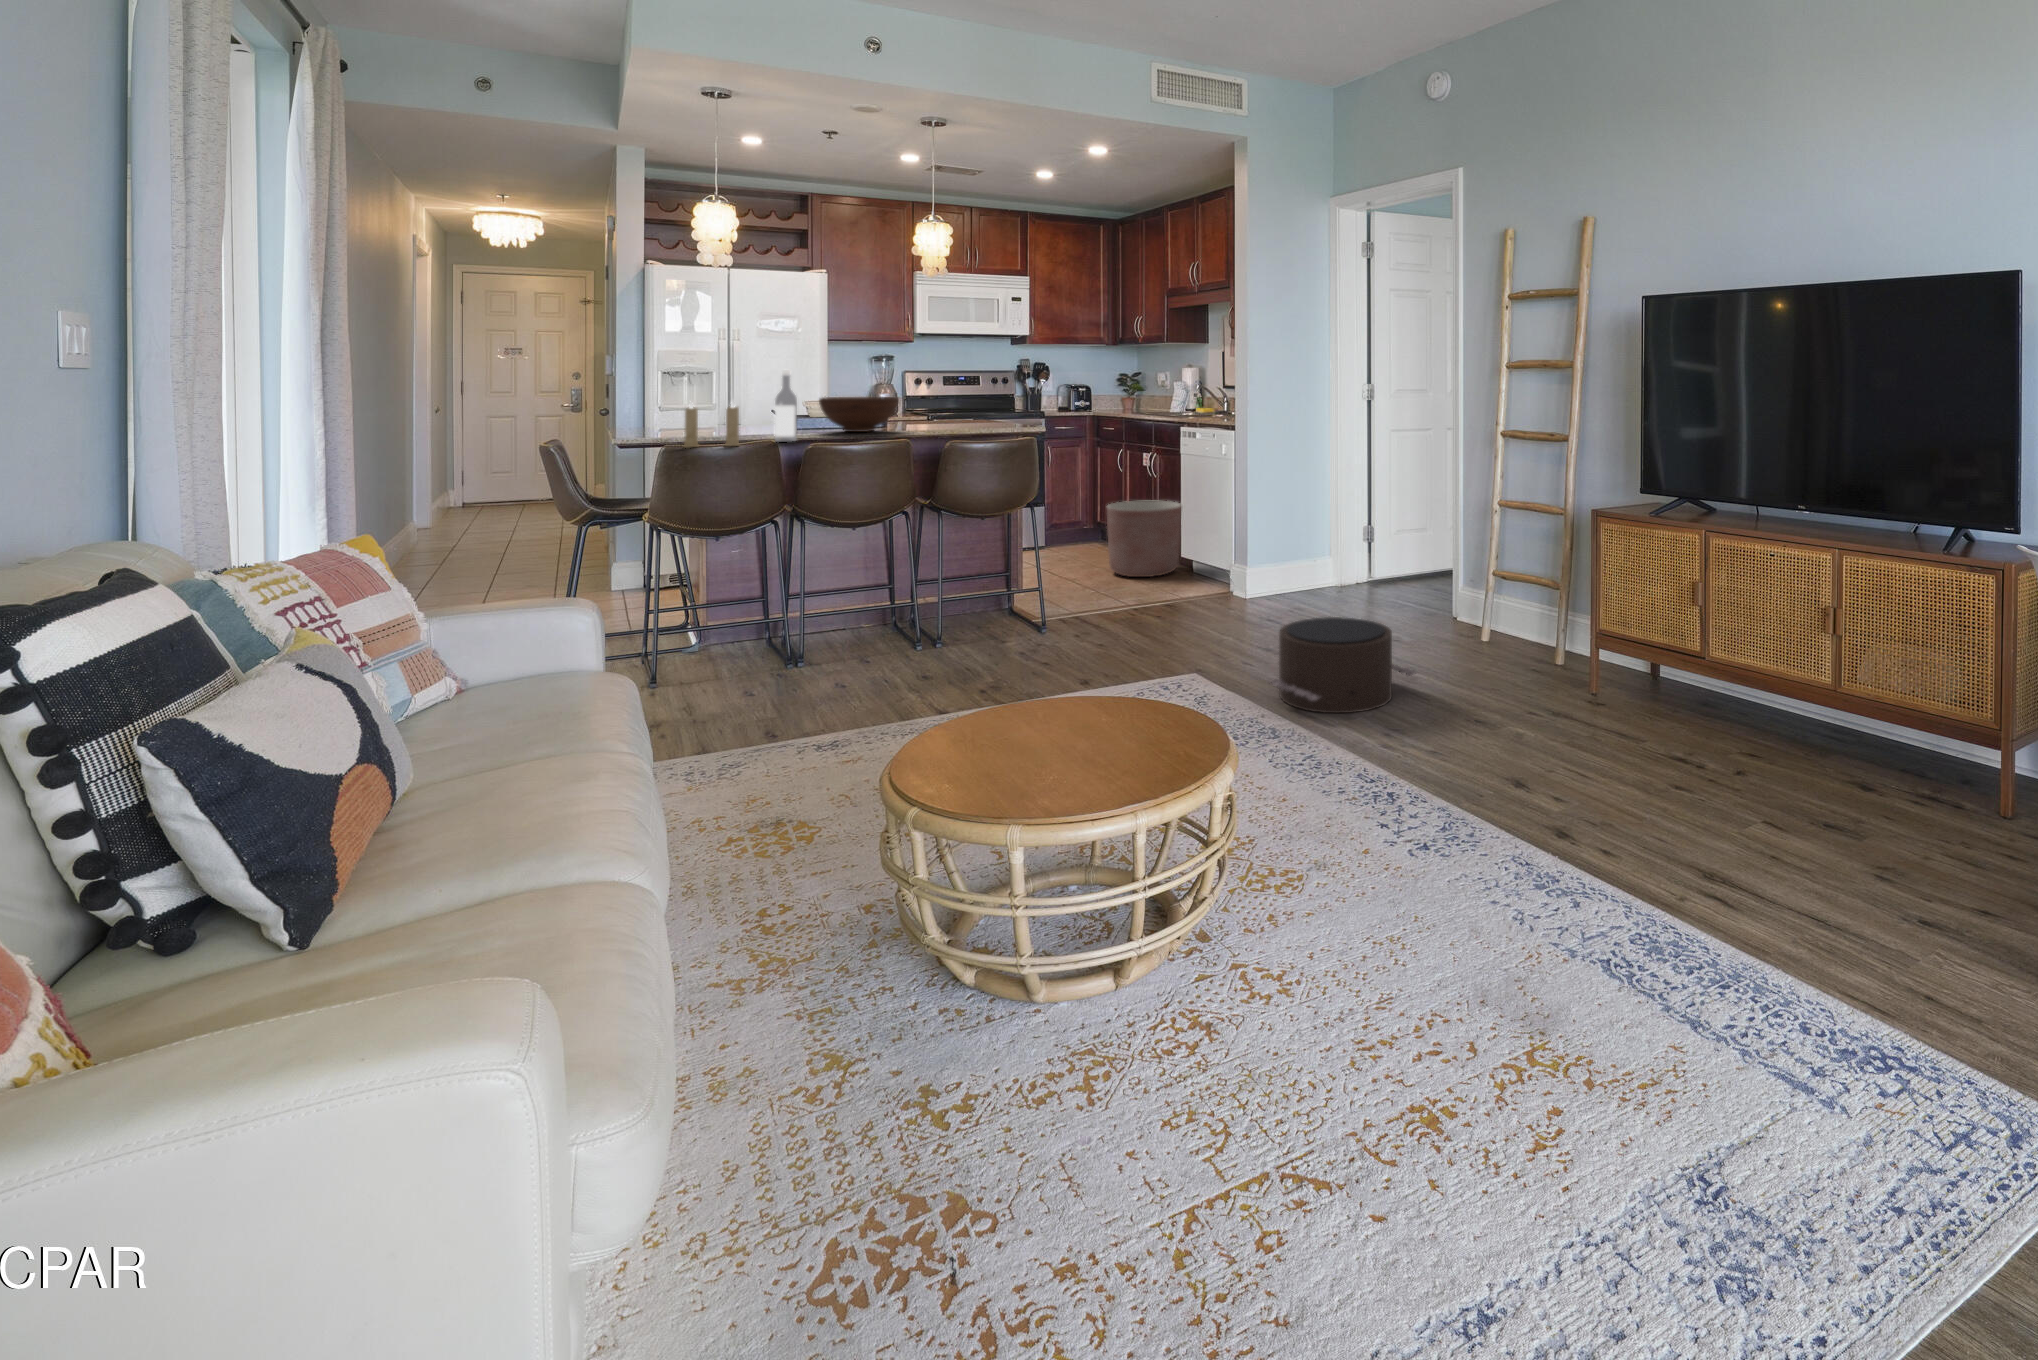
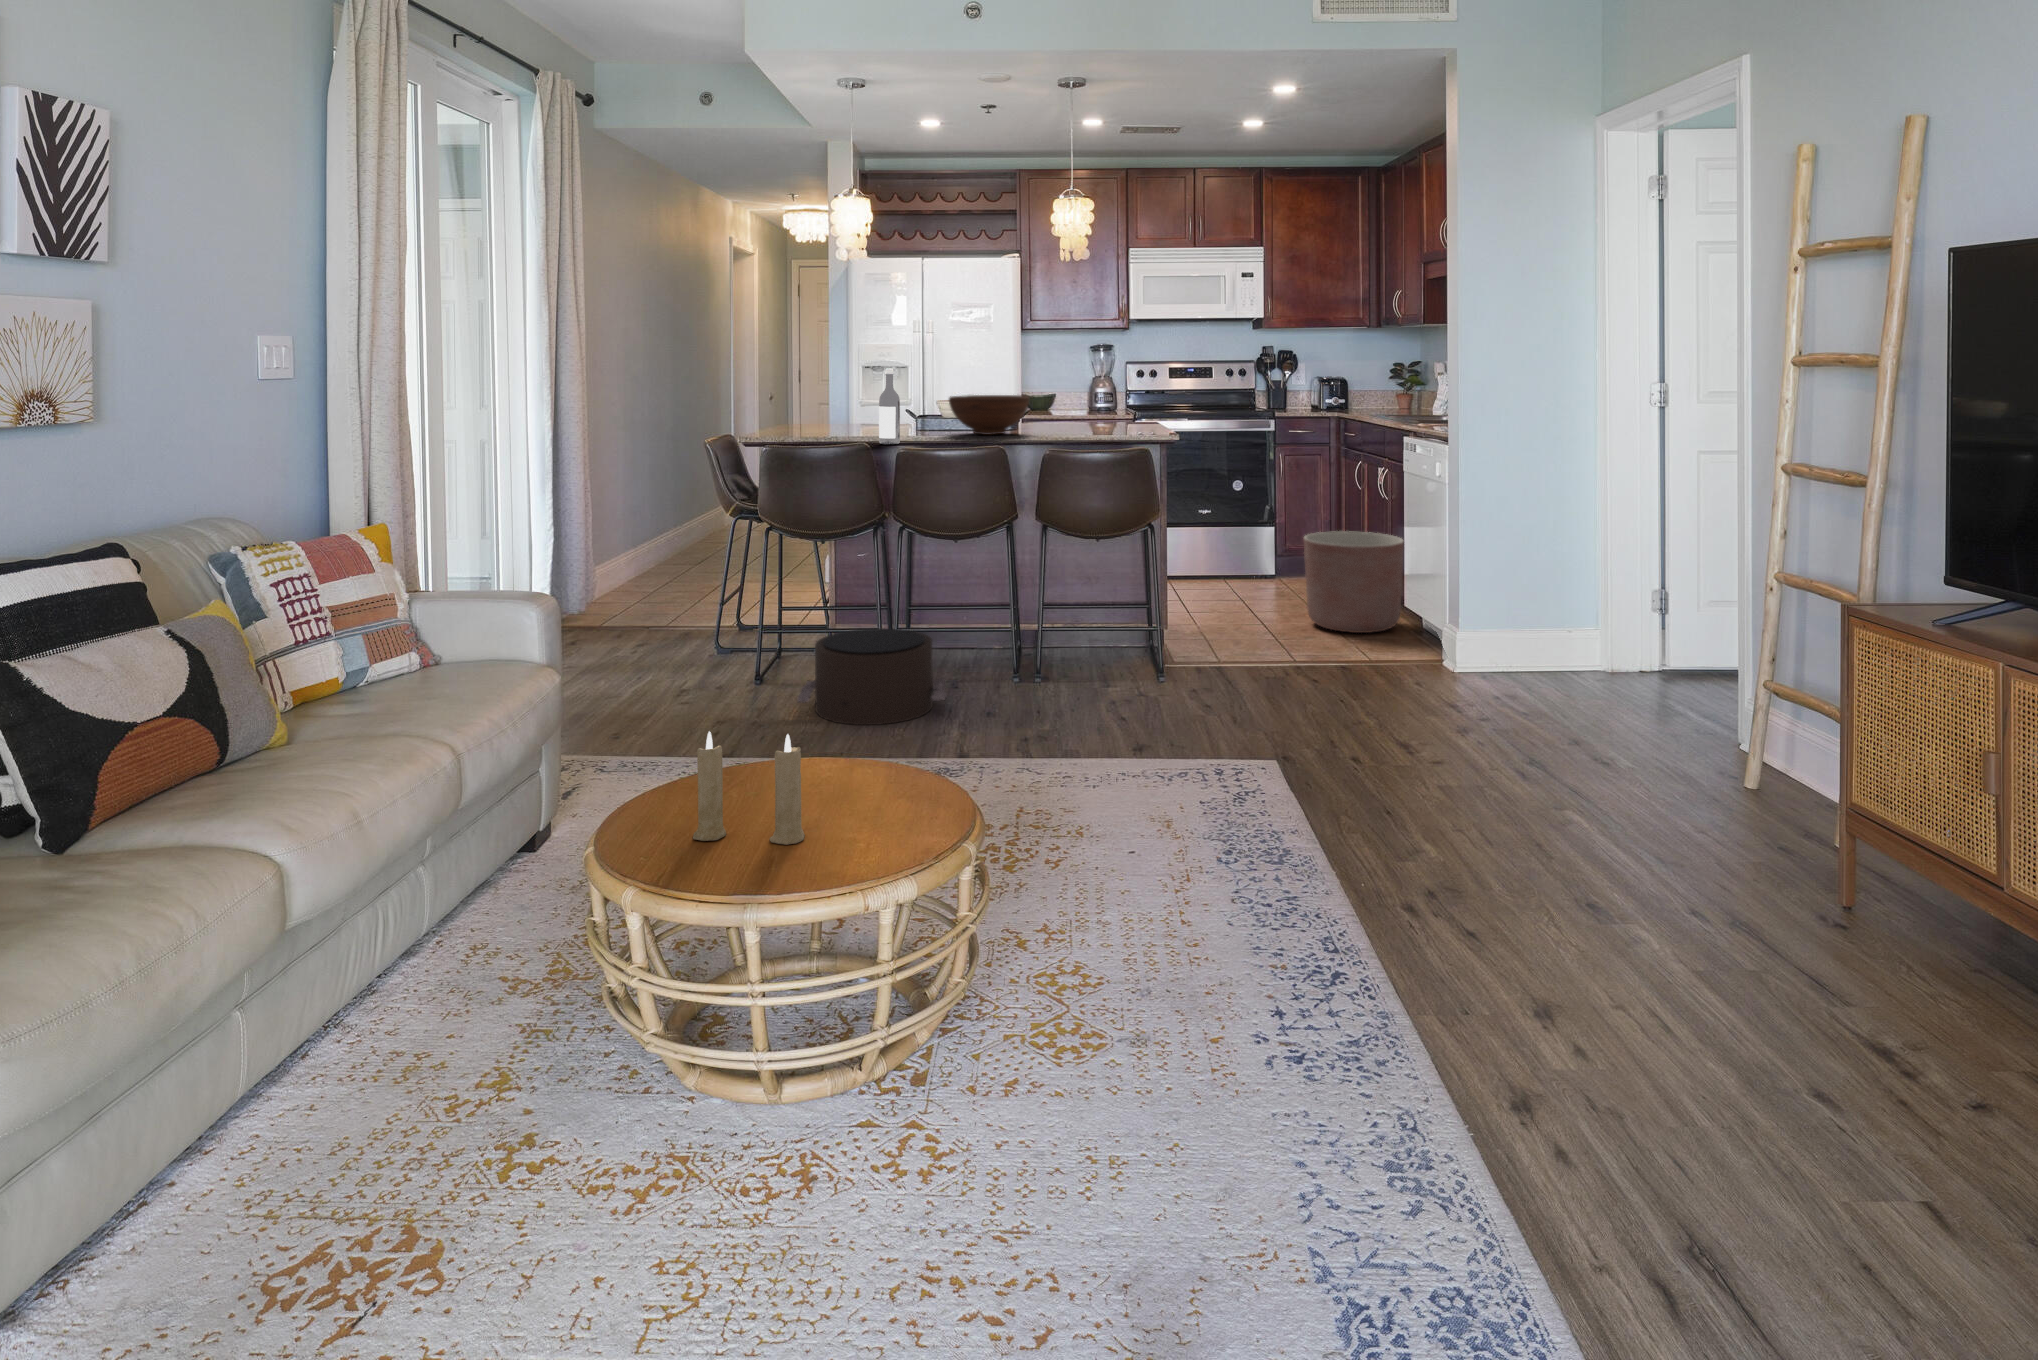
candle: present [684,403,740,448] -> present [693,732,805,845]
pouf: present [1271,617,1416,713] -> present [797,629,947,725]

